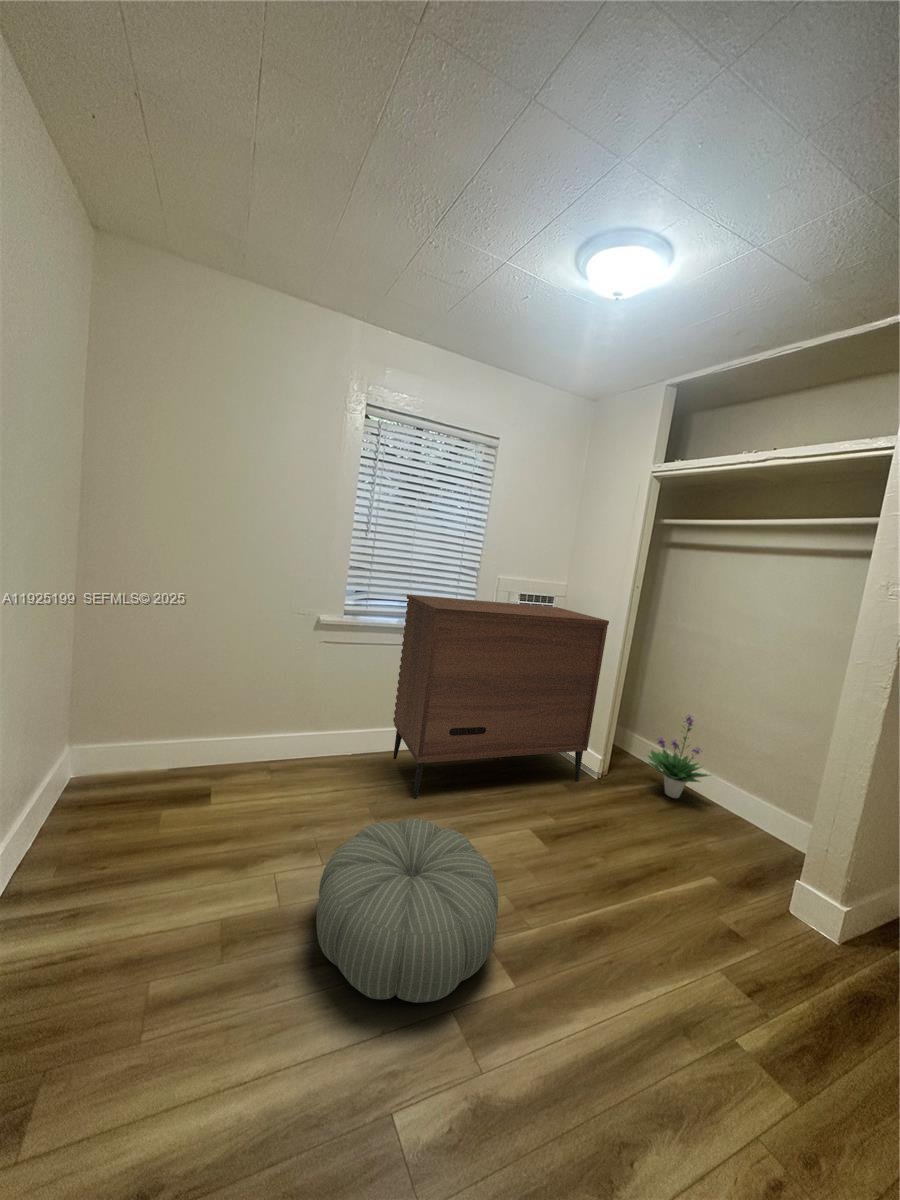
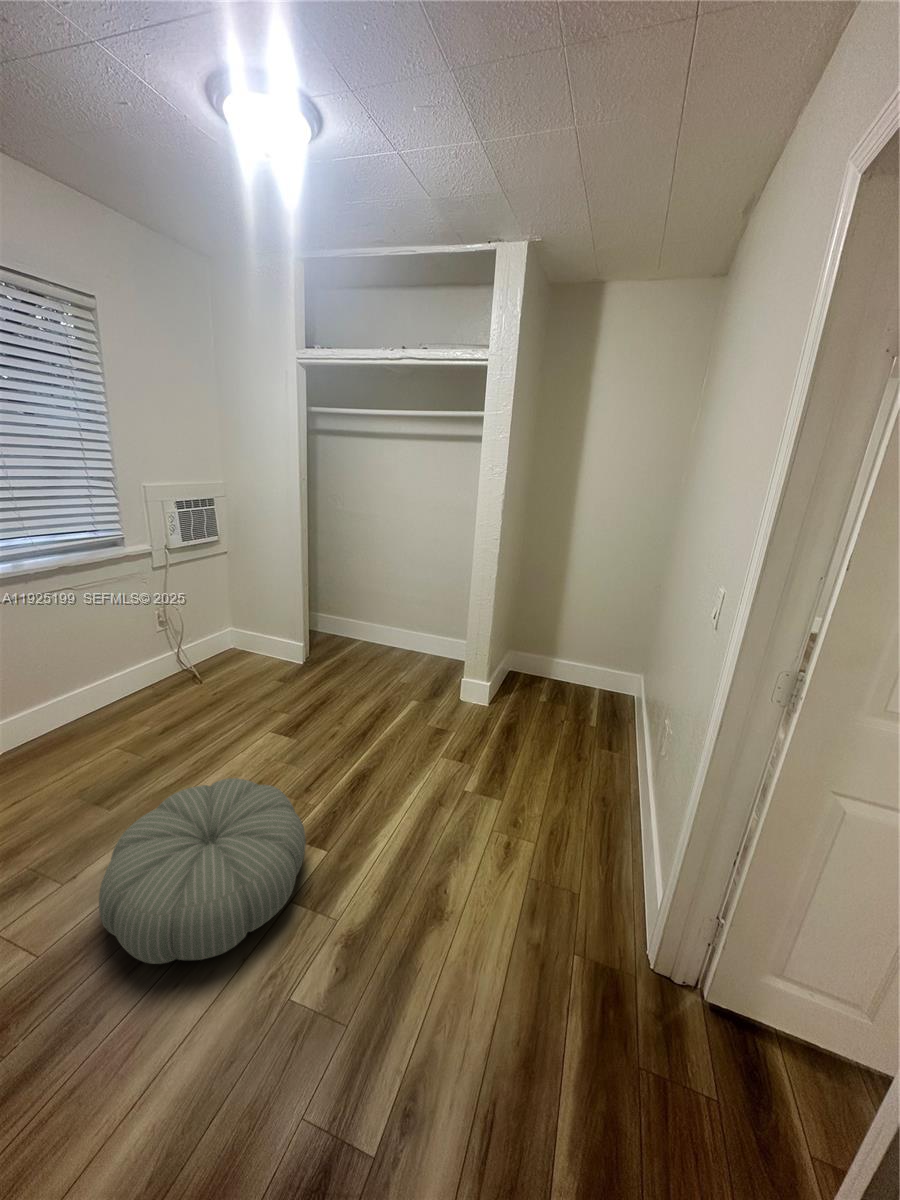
dresser: present [393,595,609,799] -> none [8,508,294,772]
potted plant: present [647,714,709,798] -> none [340,585,389,654]

